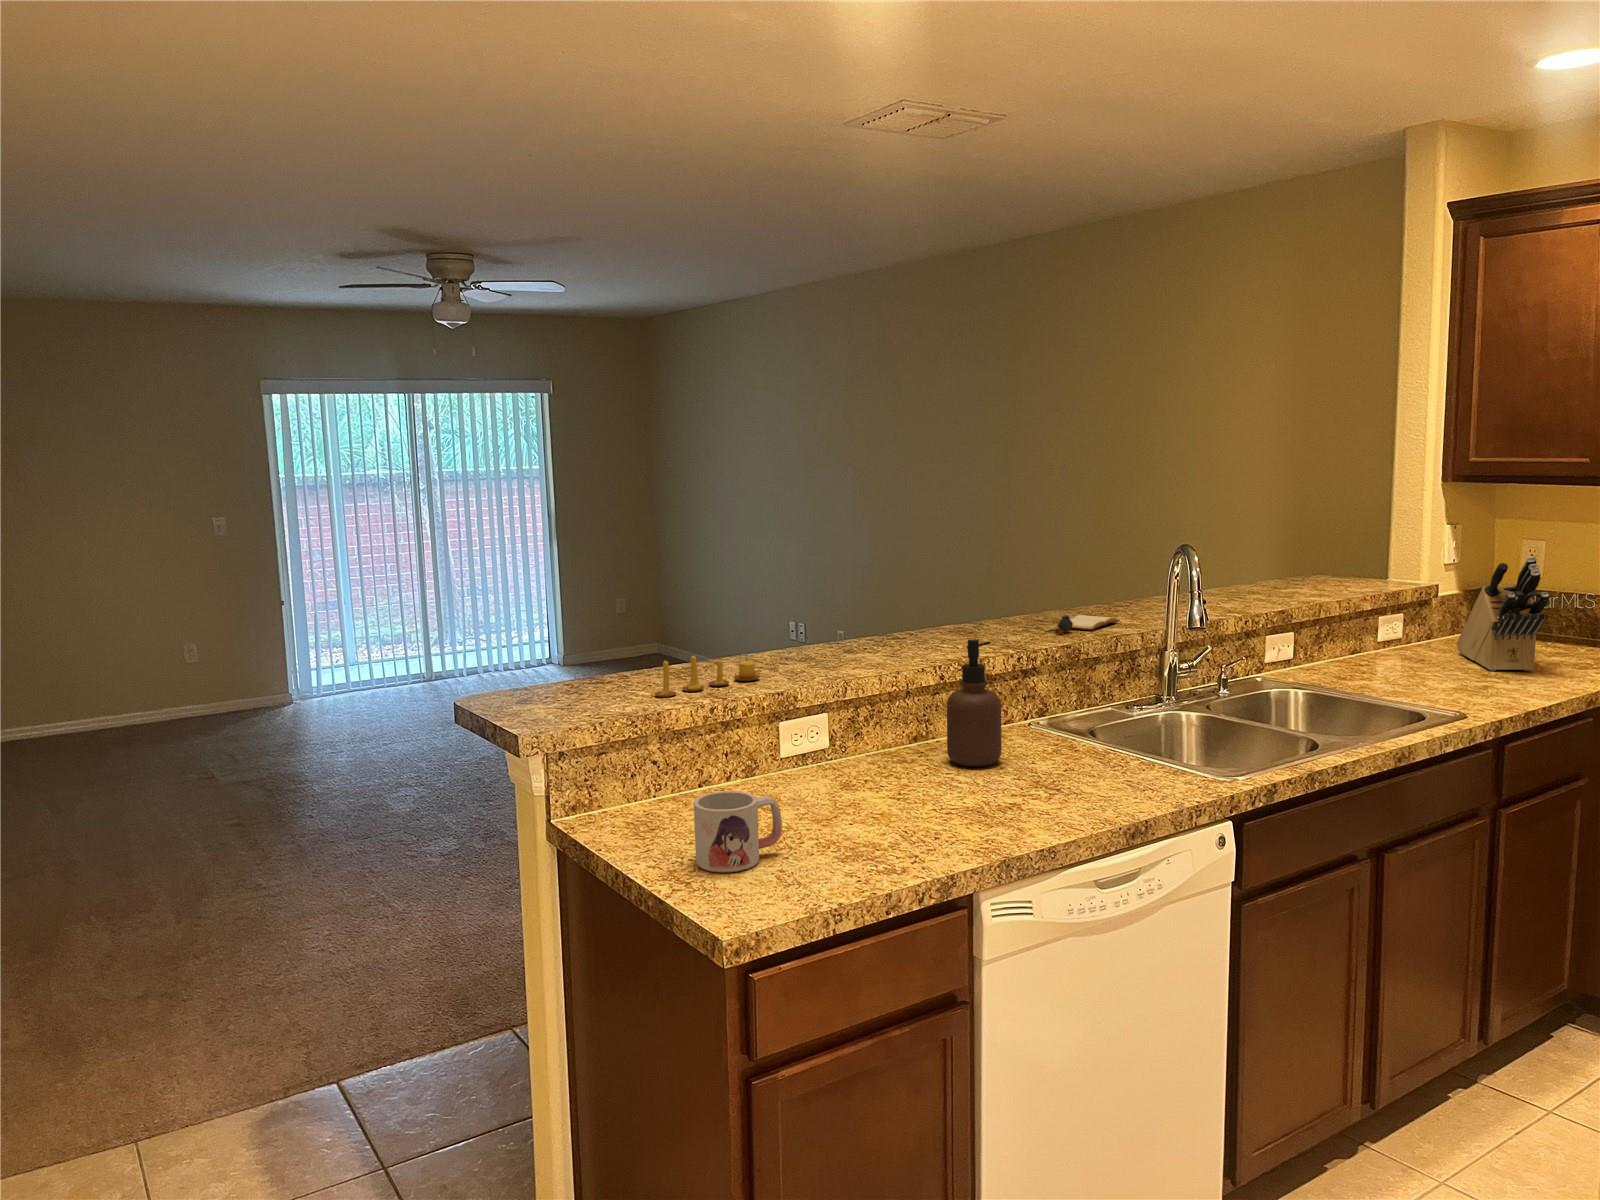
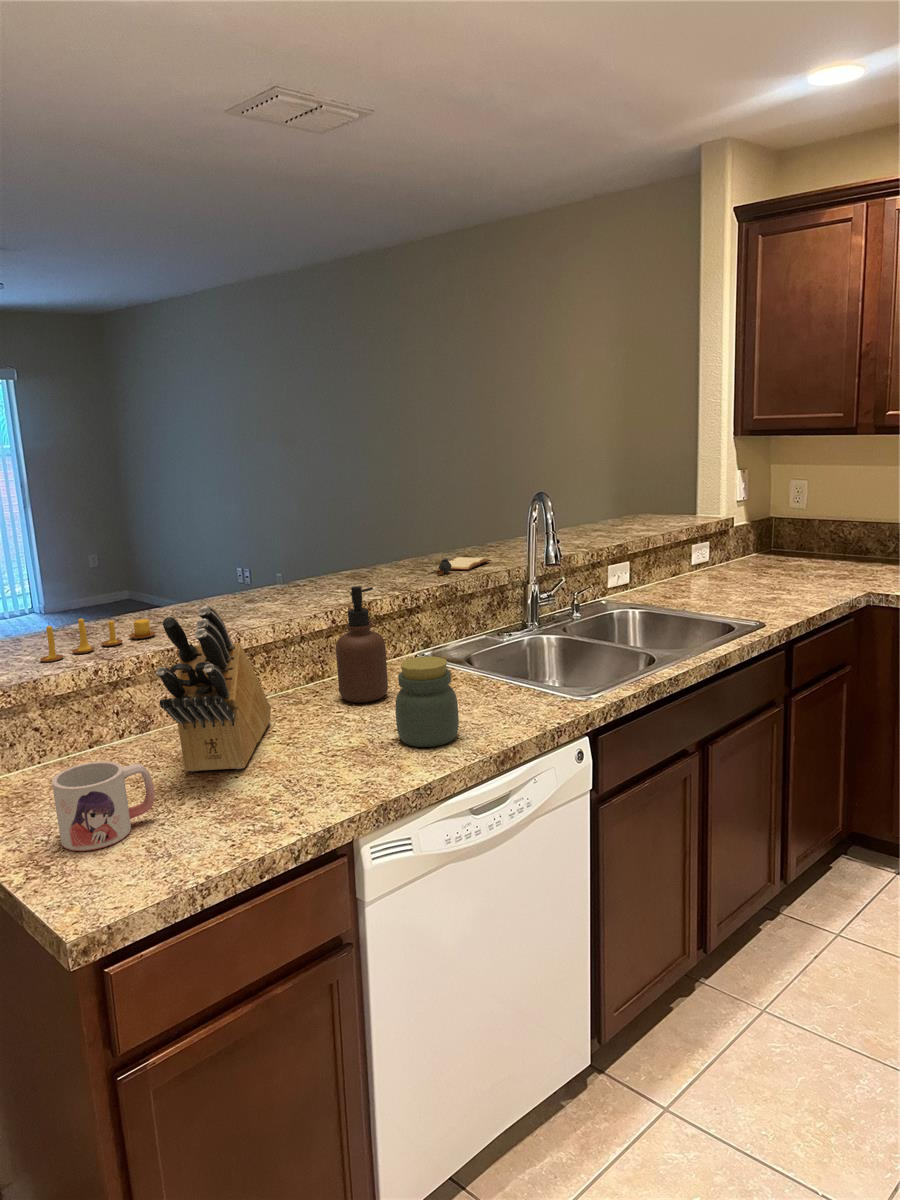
knife block: present [1457,556,1549,671] -> present [156,606,271,772]
jar: none [1016,718,1084,813] -> present [395,656,459,747]

